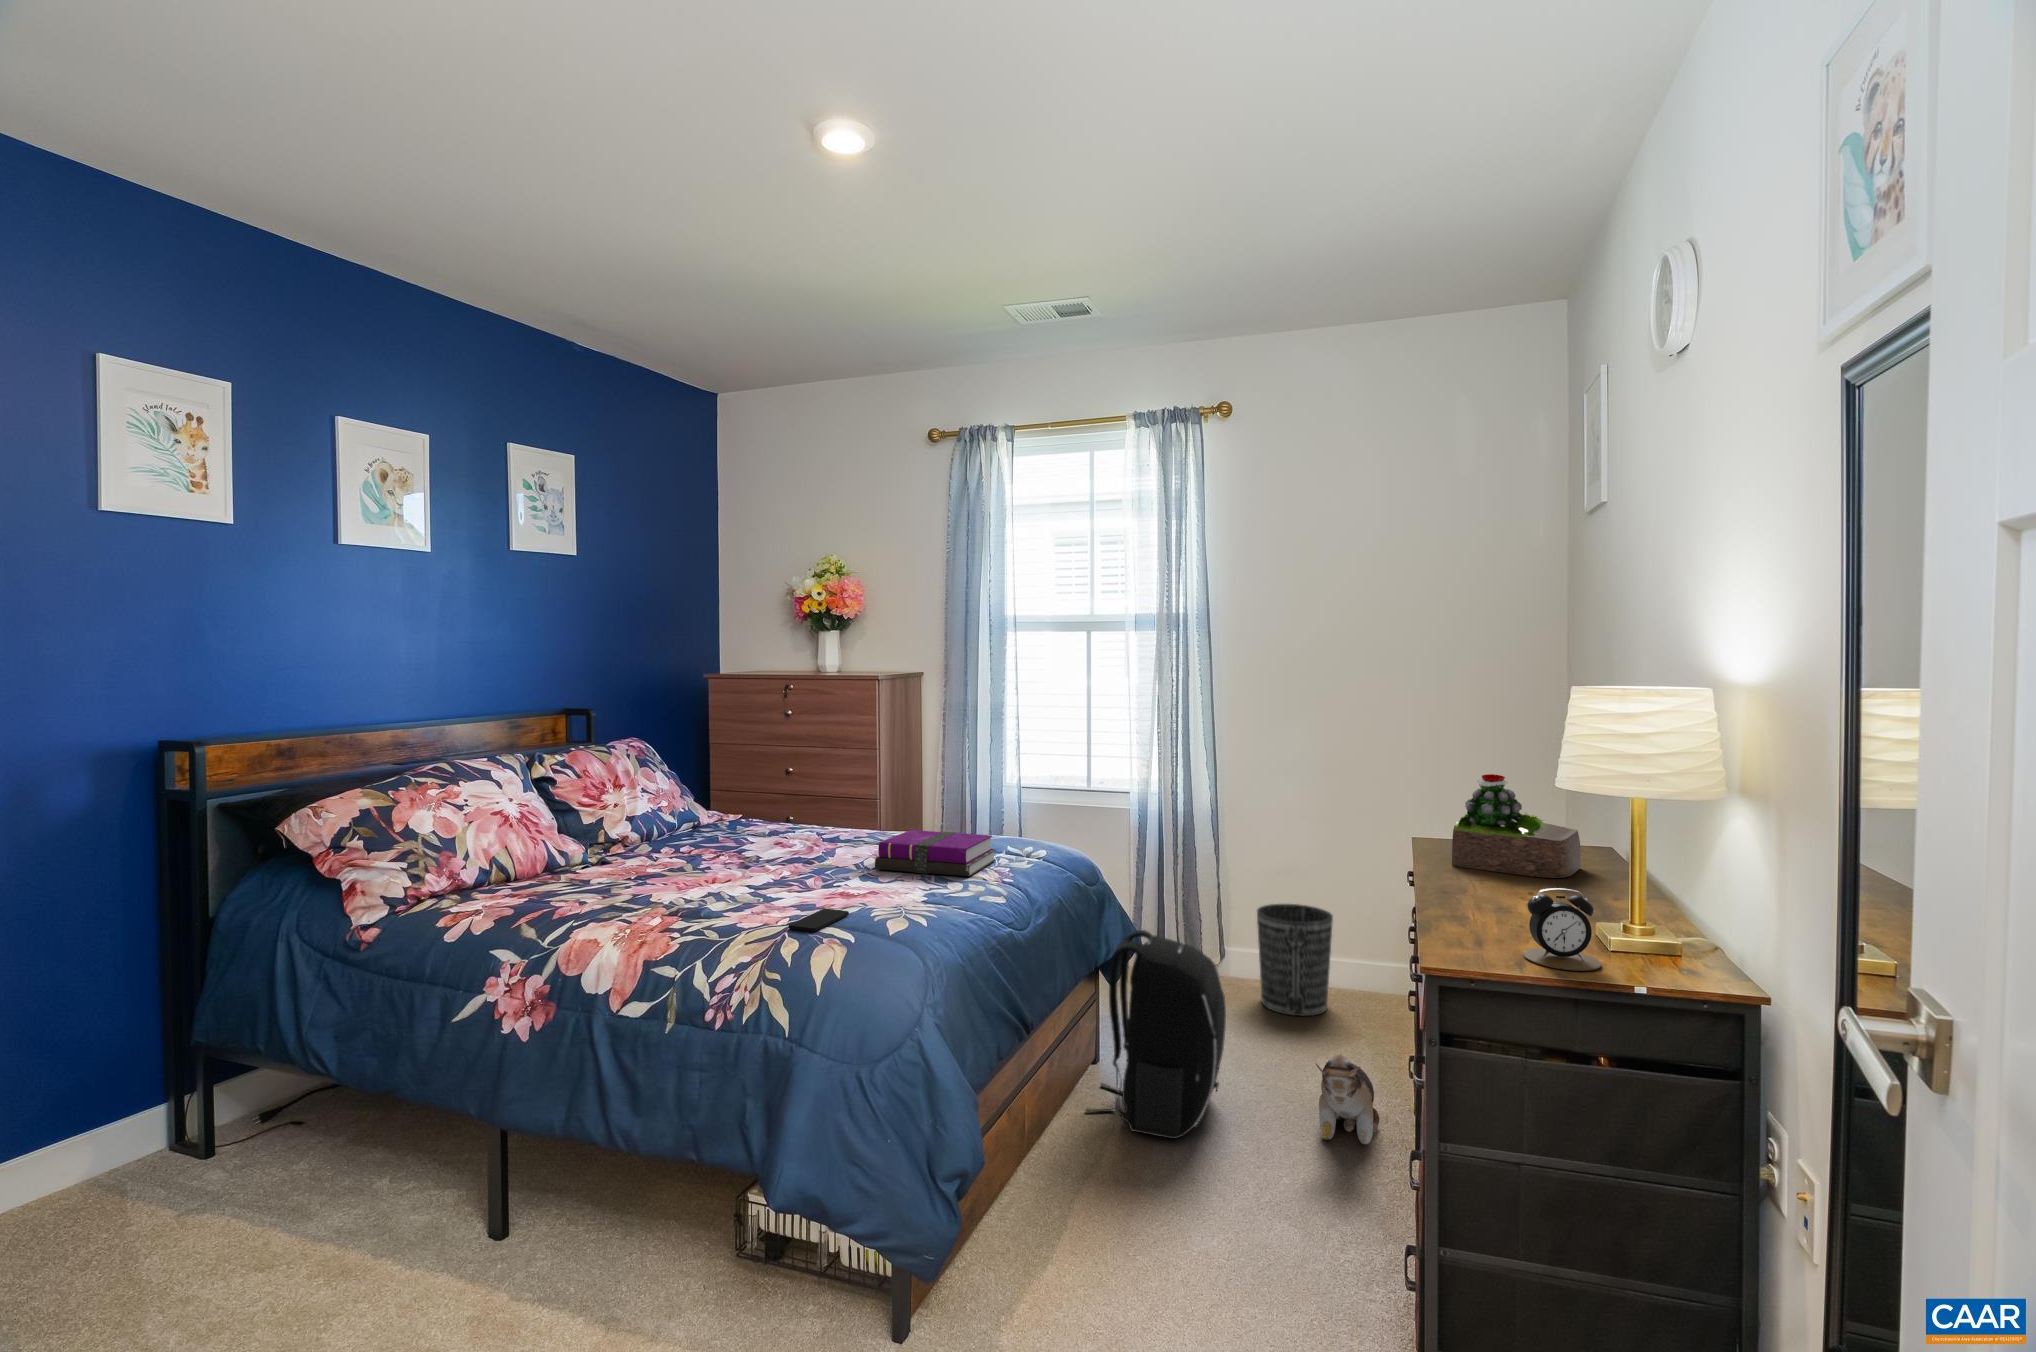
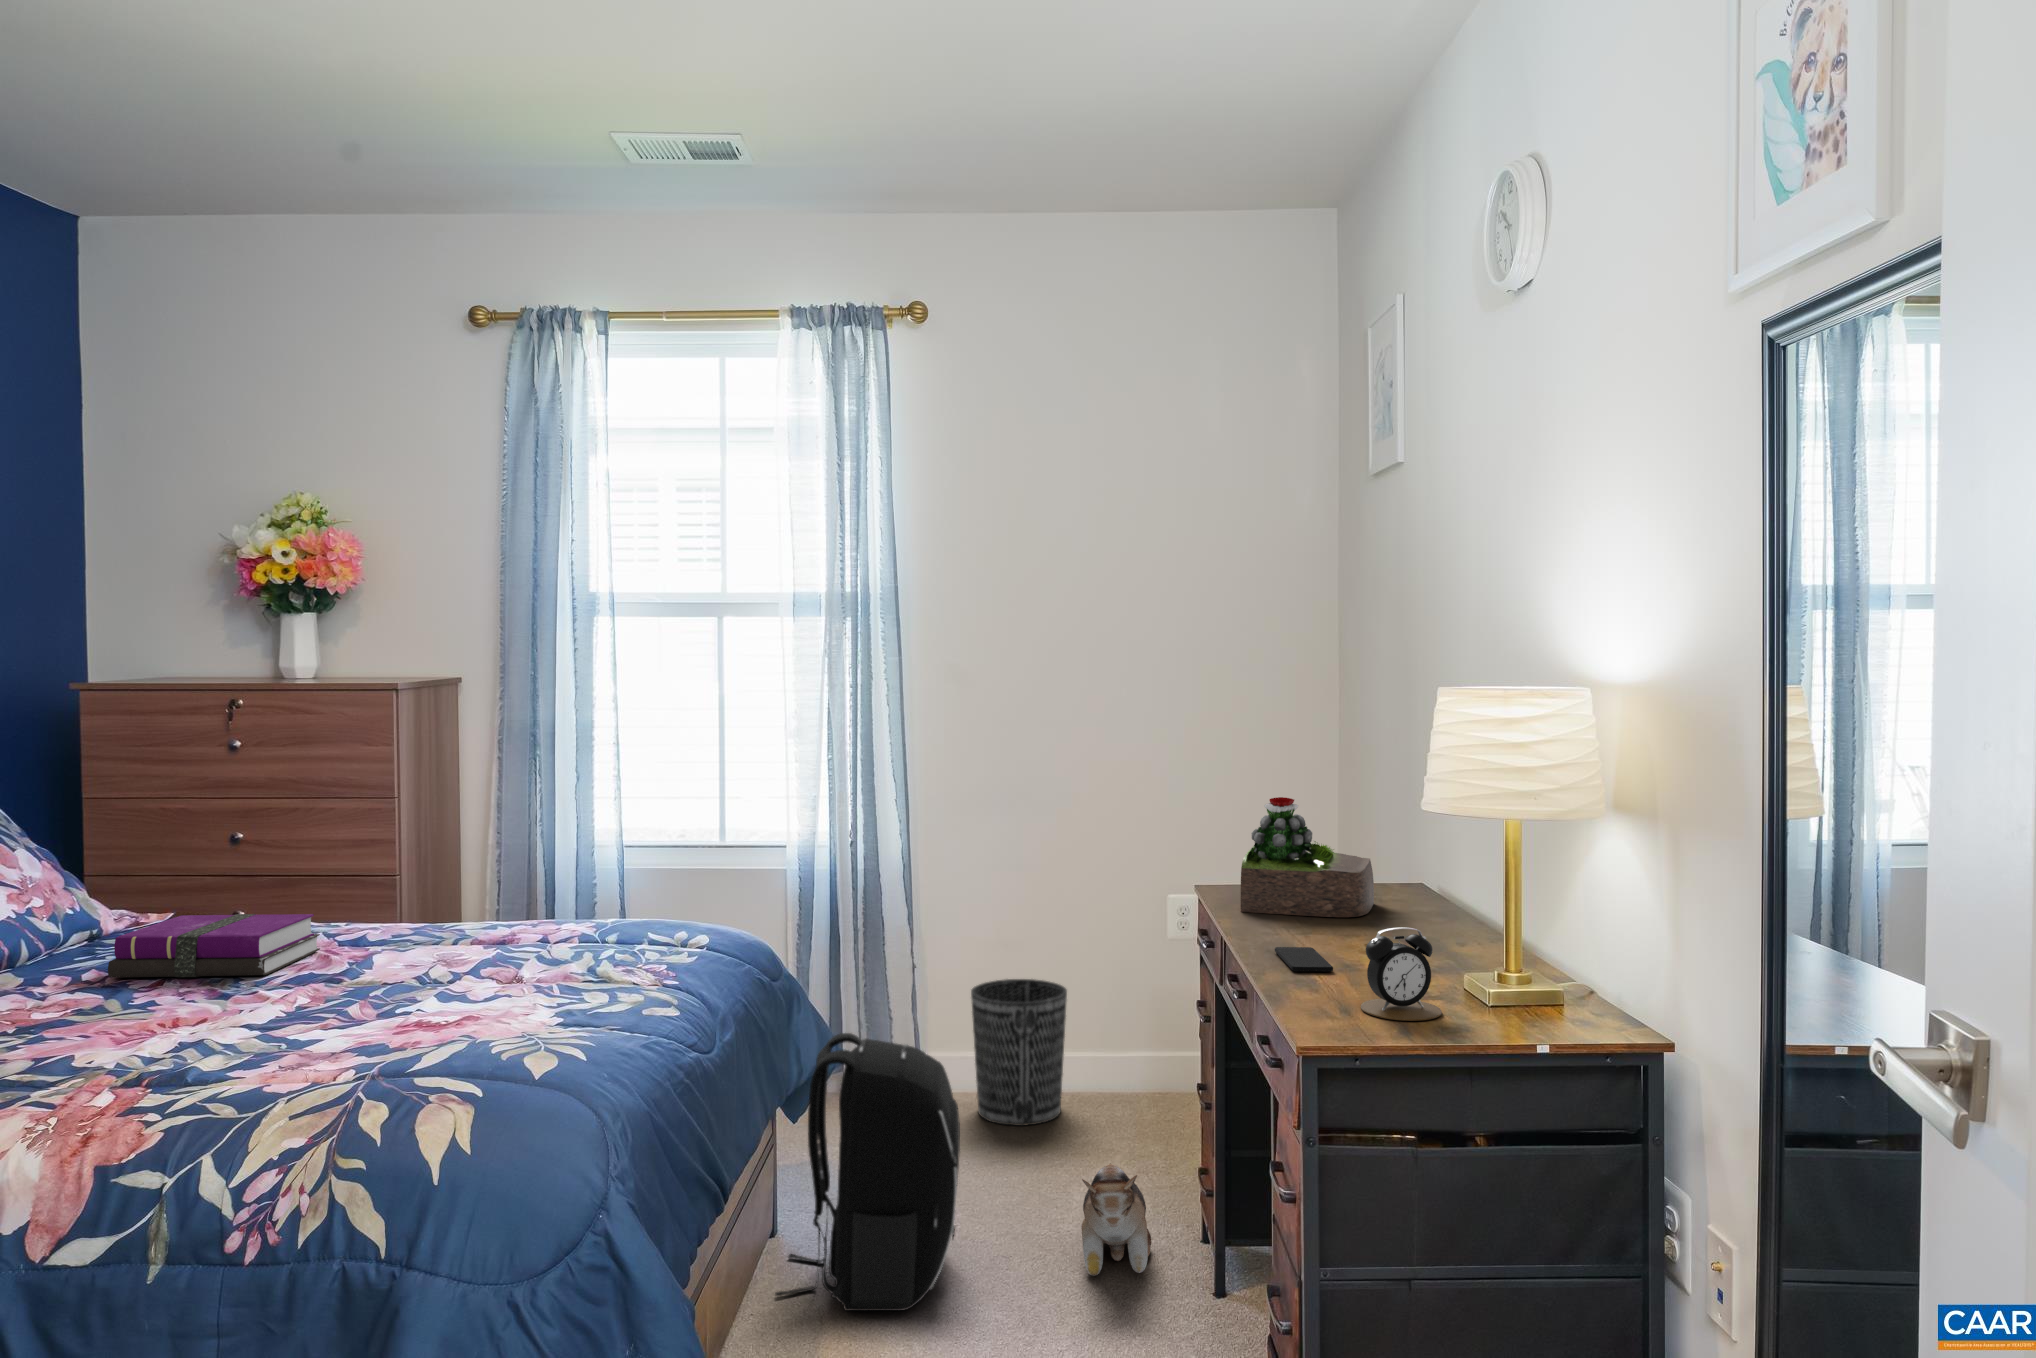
notebook: present [875,830,995,876] -> present [108,914,320,978]
smartphone: present [789,908,849,932] -> present [1275,947,1333,972]

